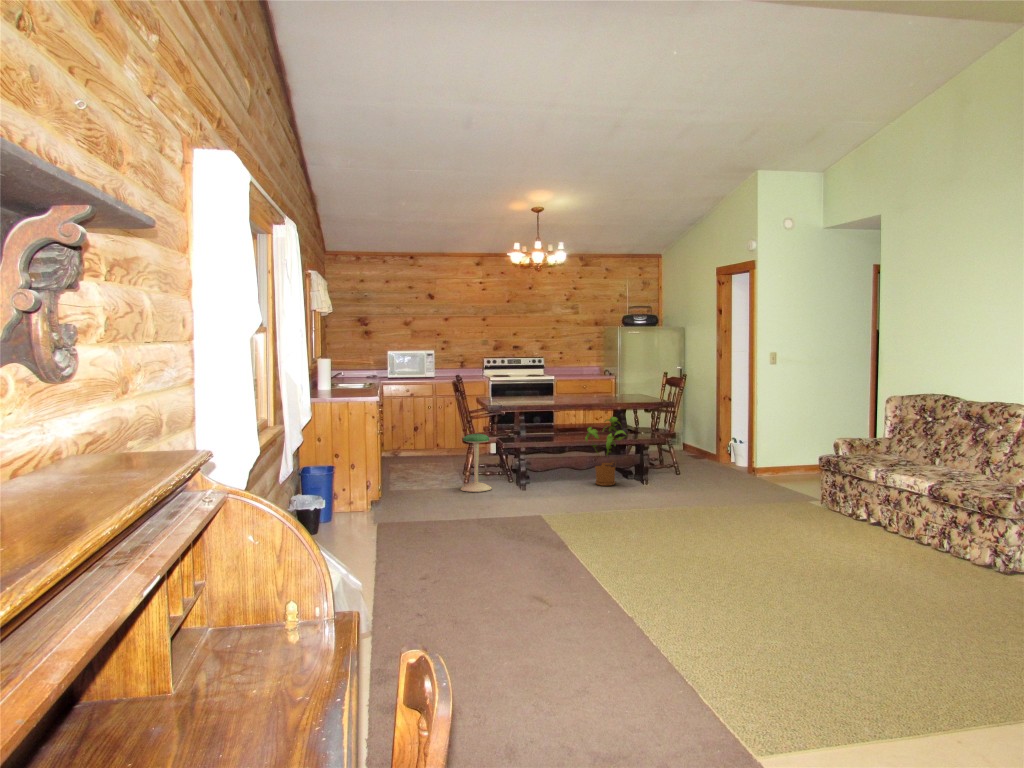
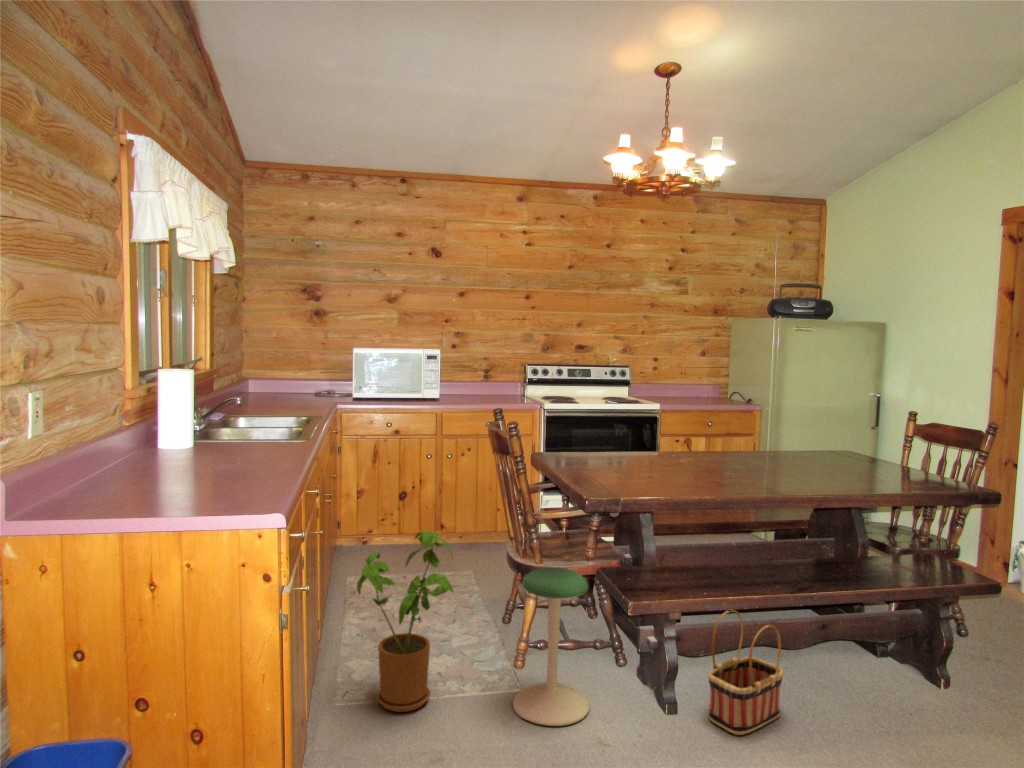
house plant: present [585,417,626,486] -> present [357,530,454,712]
basket: none [537,448,569,492] -> present [708,610,783,735]

